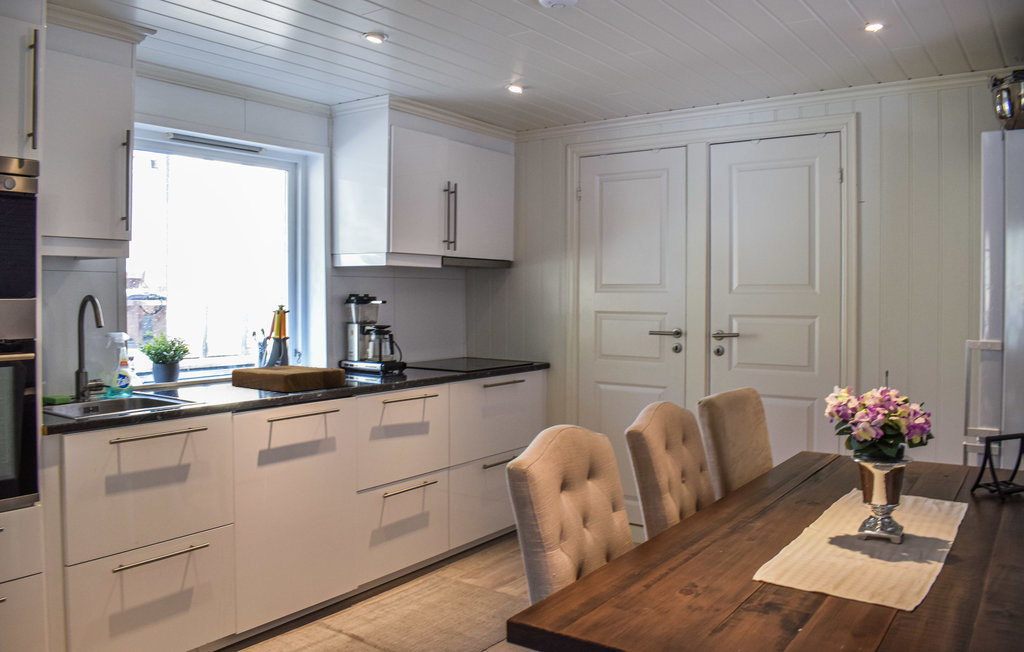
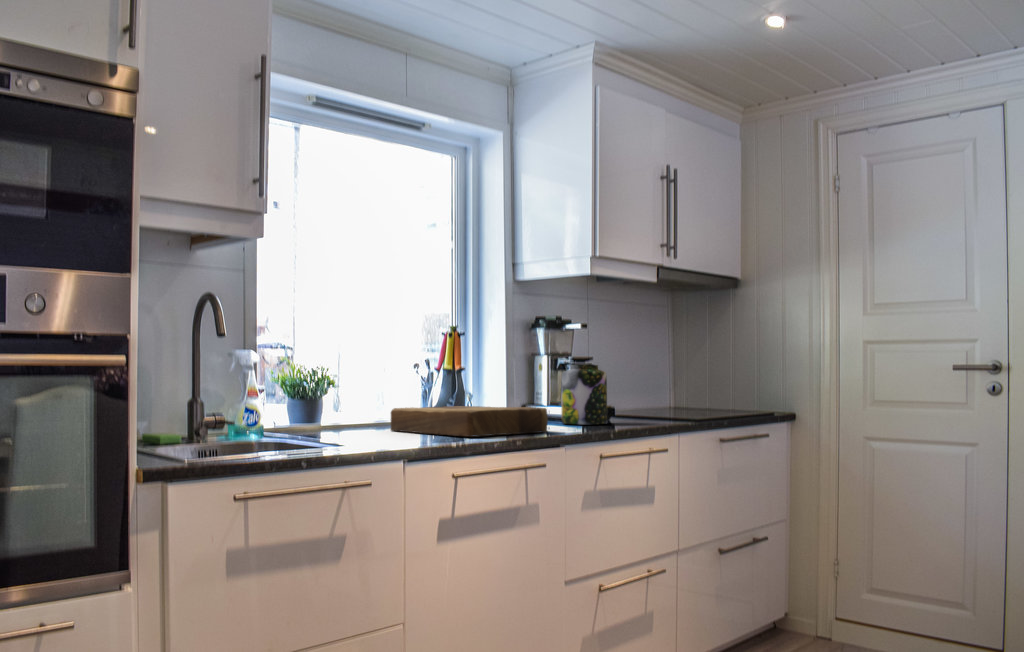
jar: none [363,334,396,377] -> present [561,365,607,425]

